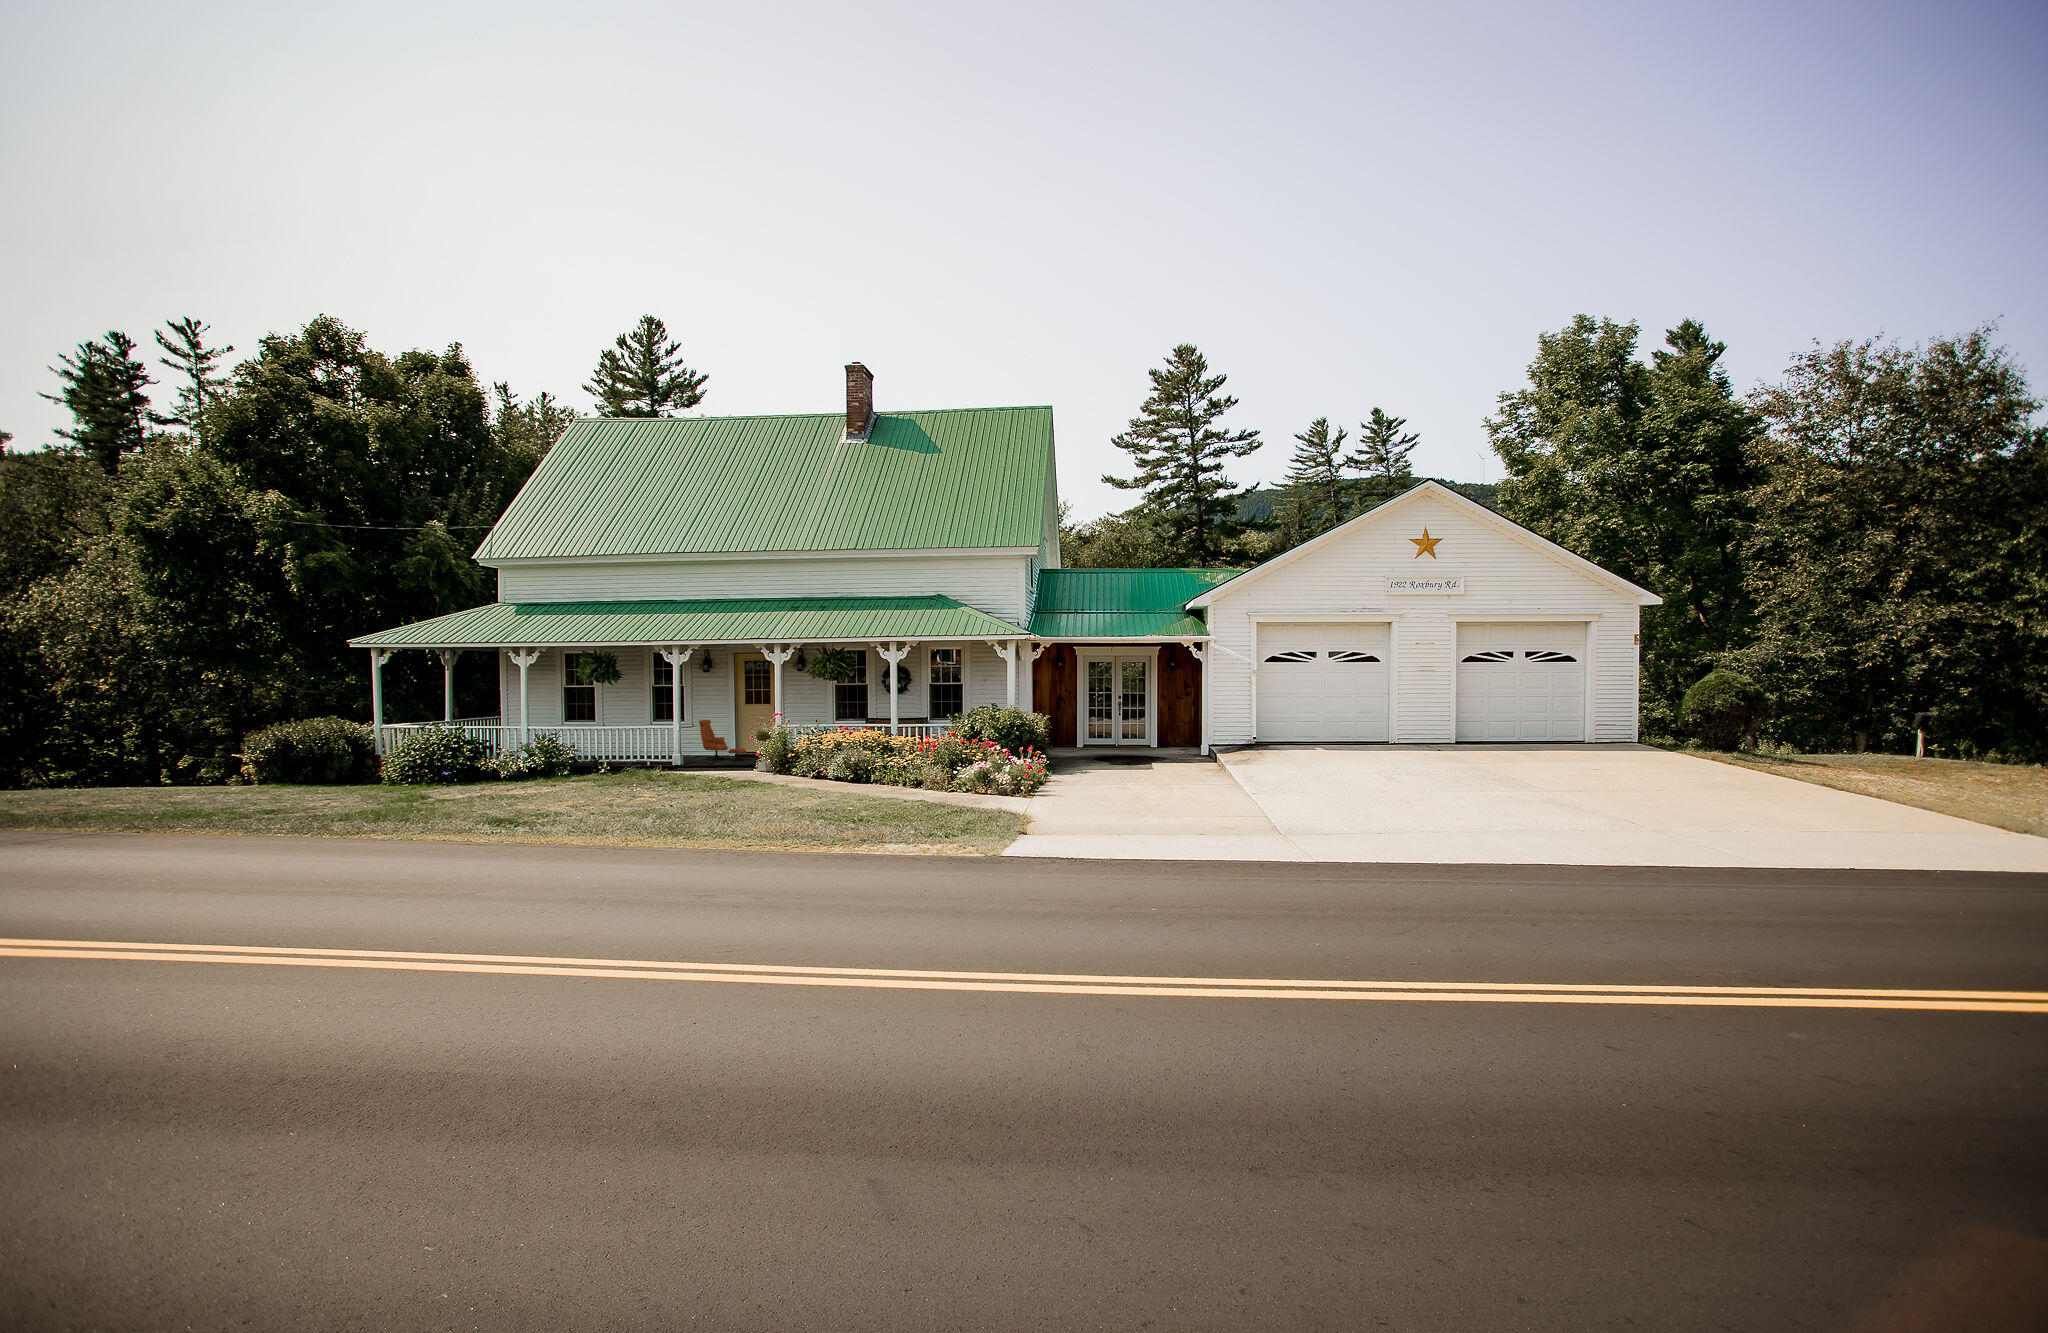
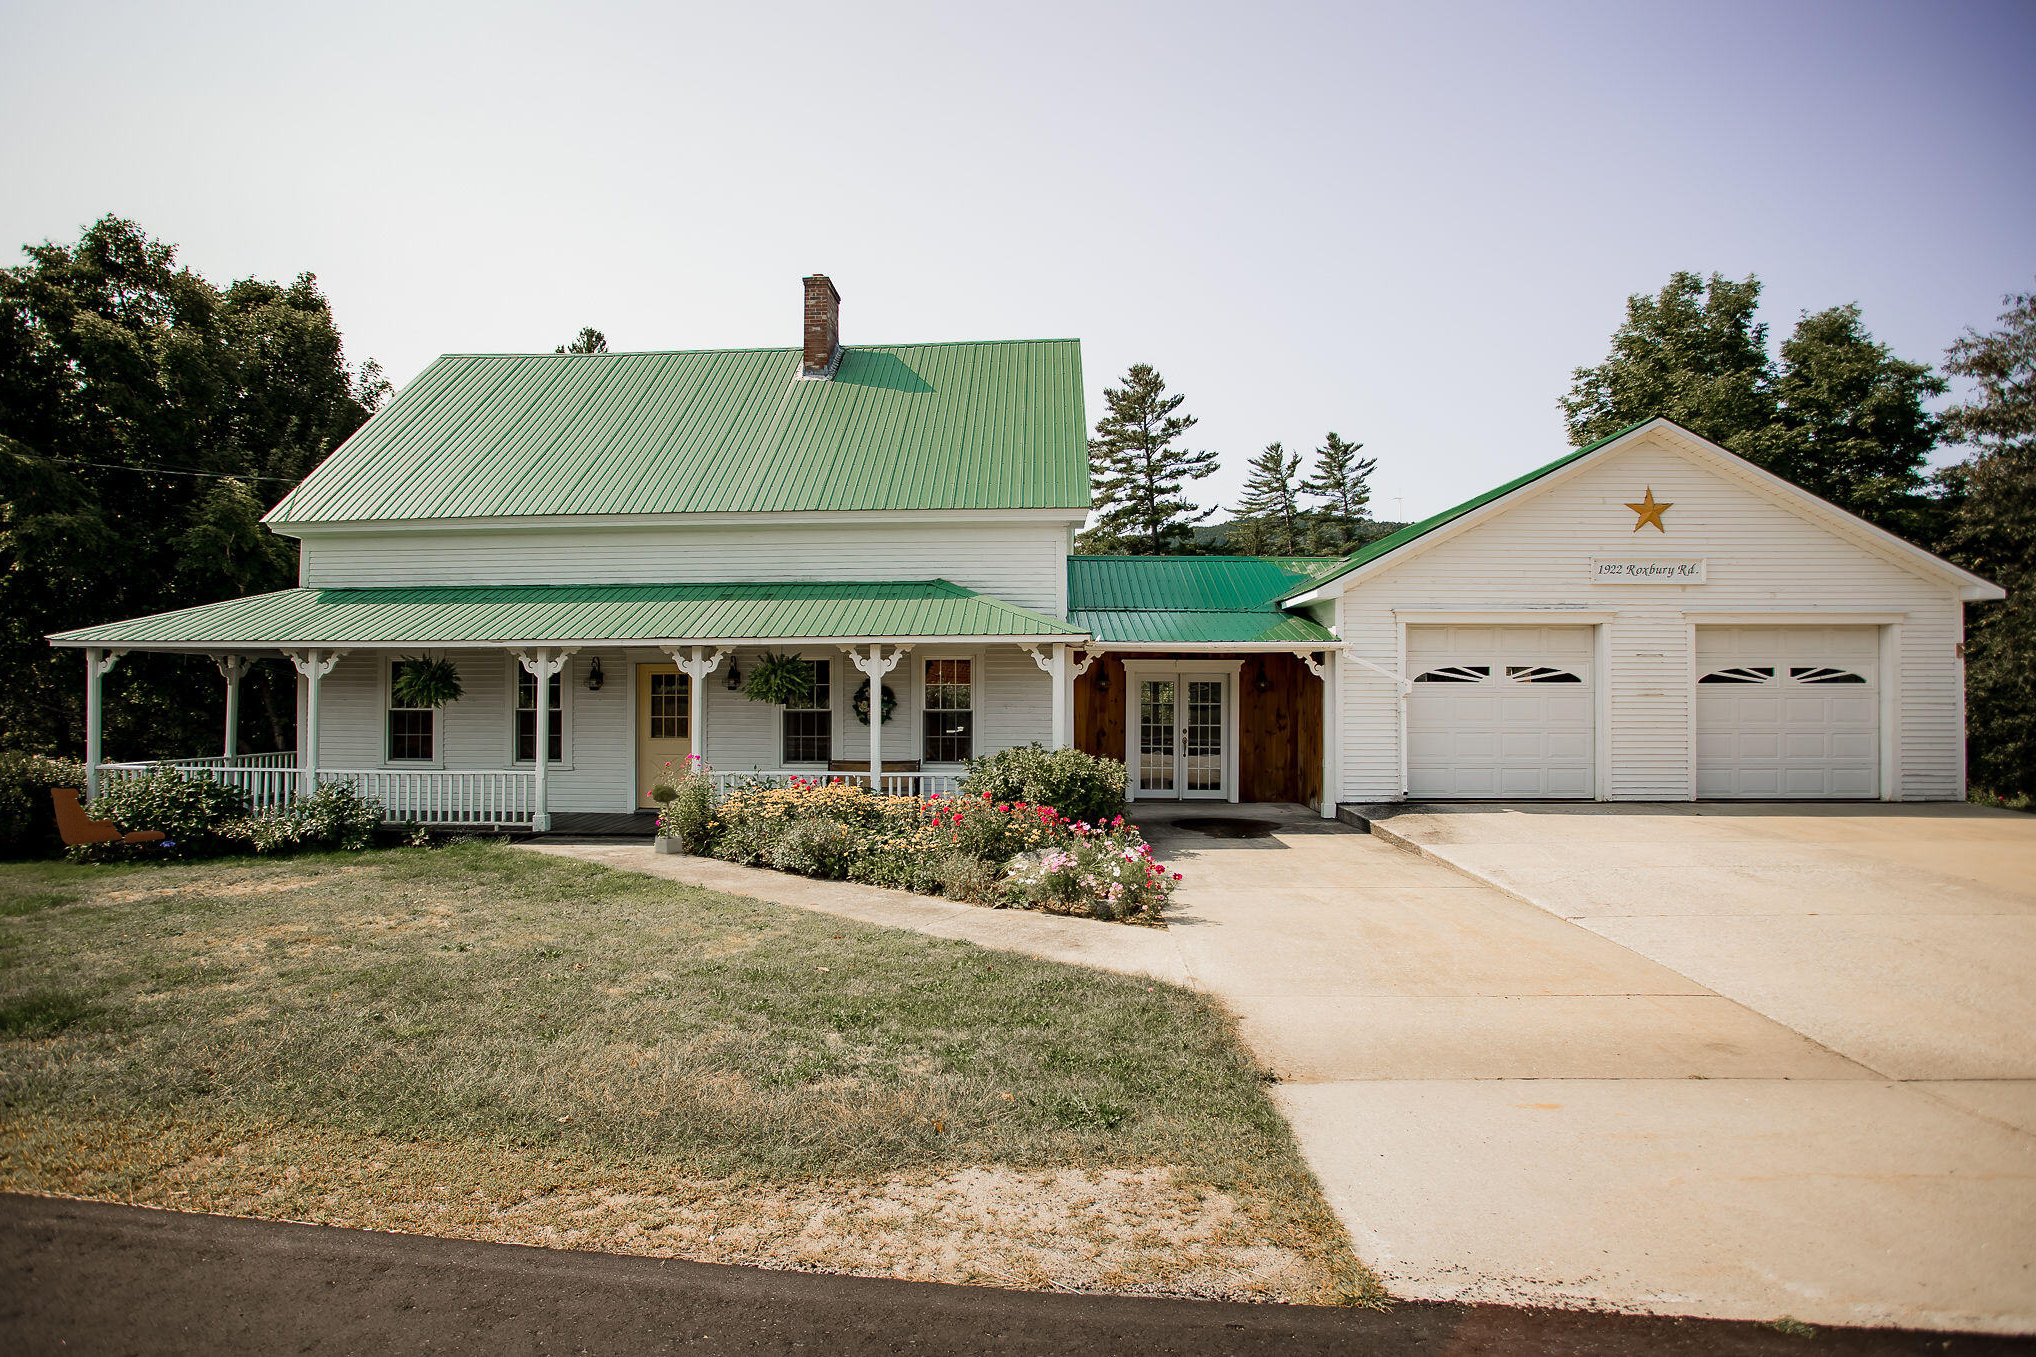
lounge chair: present [699,720,746,760] -> present [51,788,165,864]

